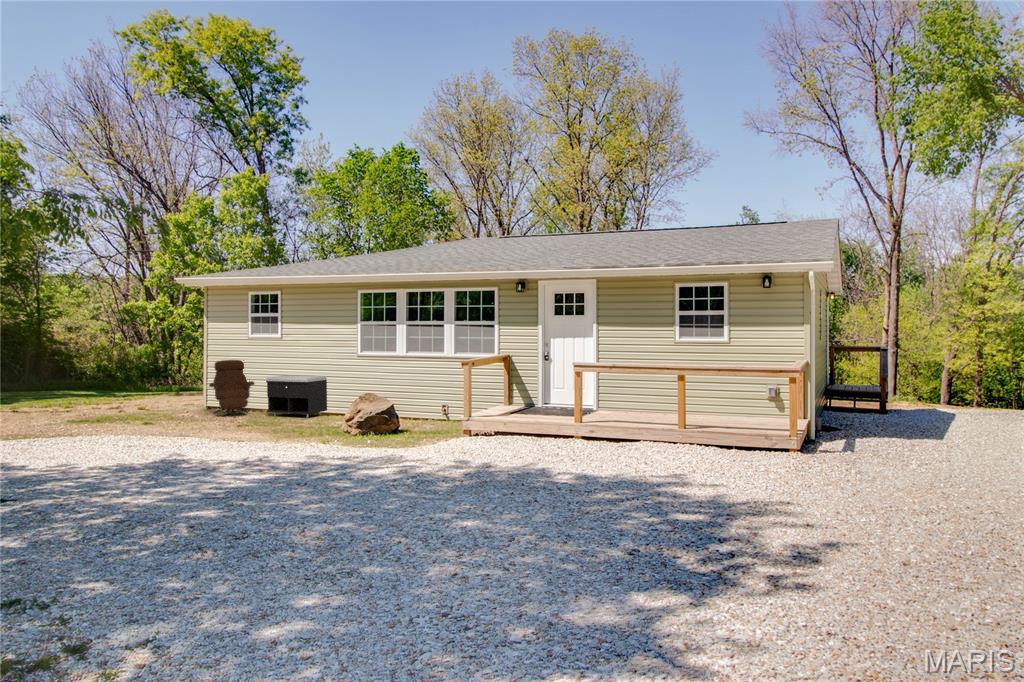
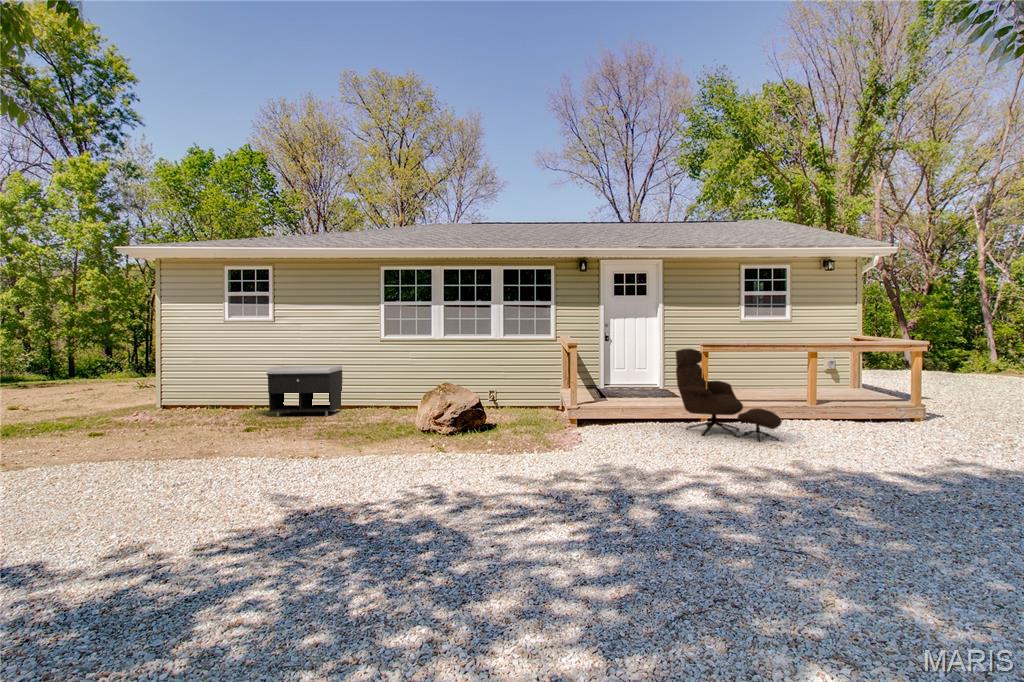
lounge chair: present [209,360,255,416] -> present [676,348,782,442]

